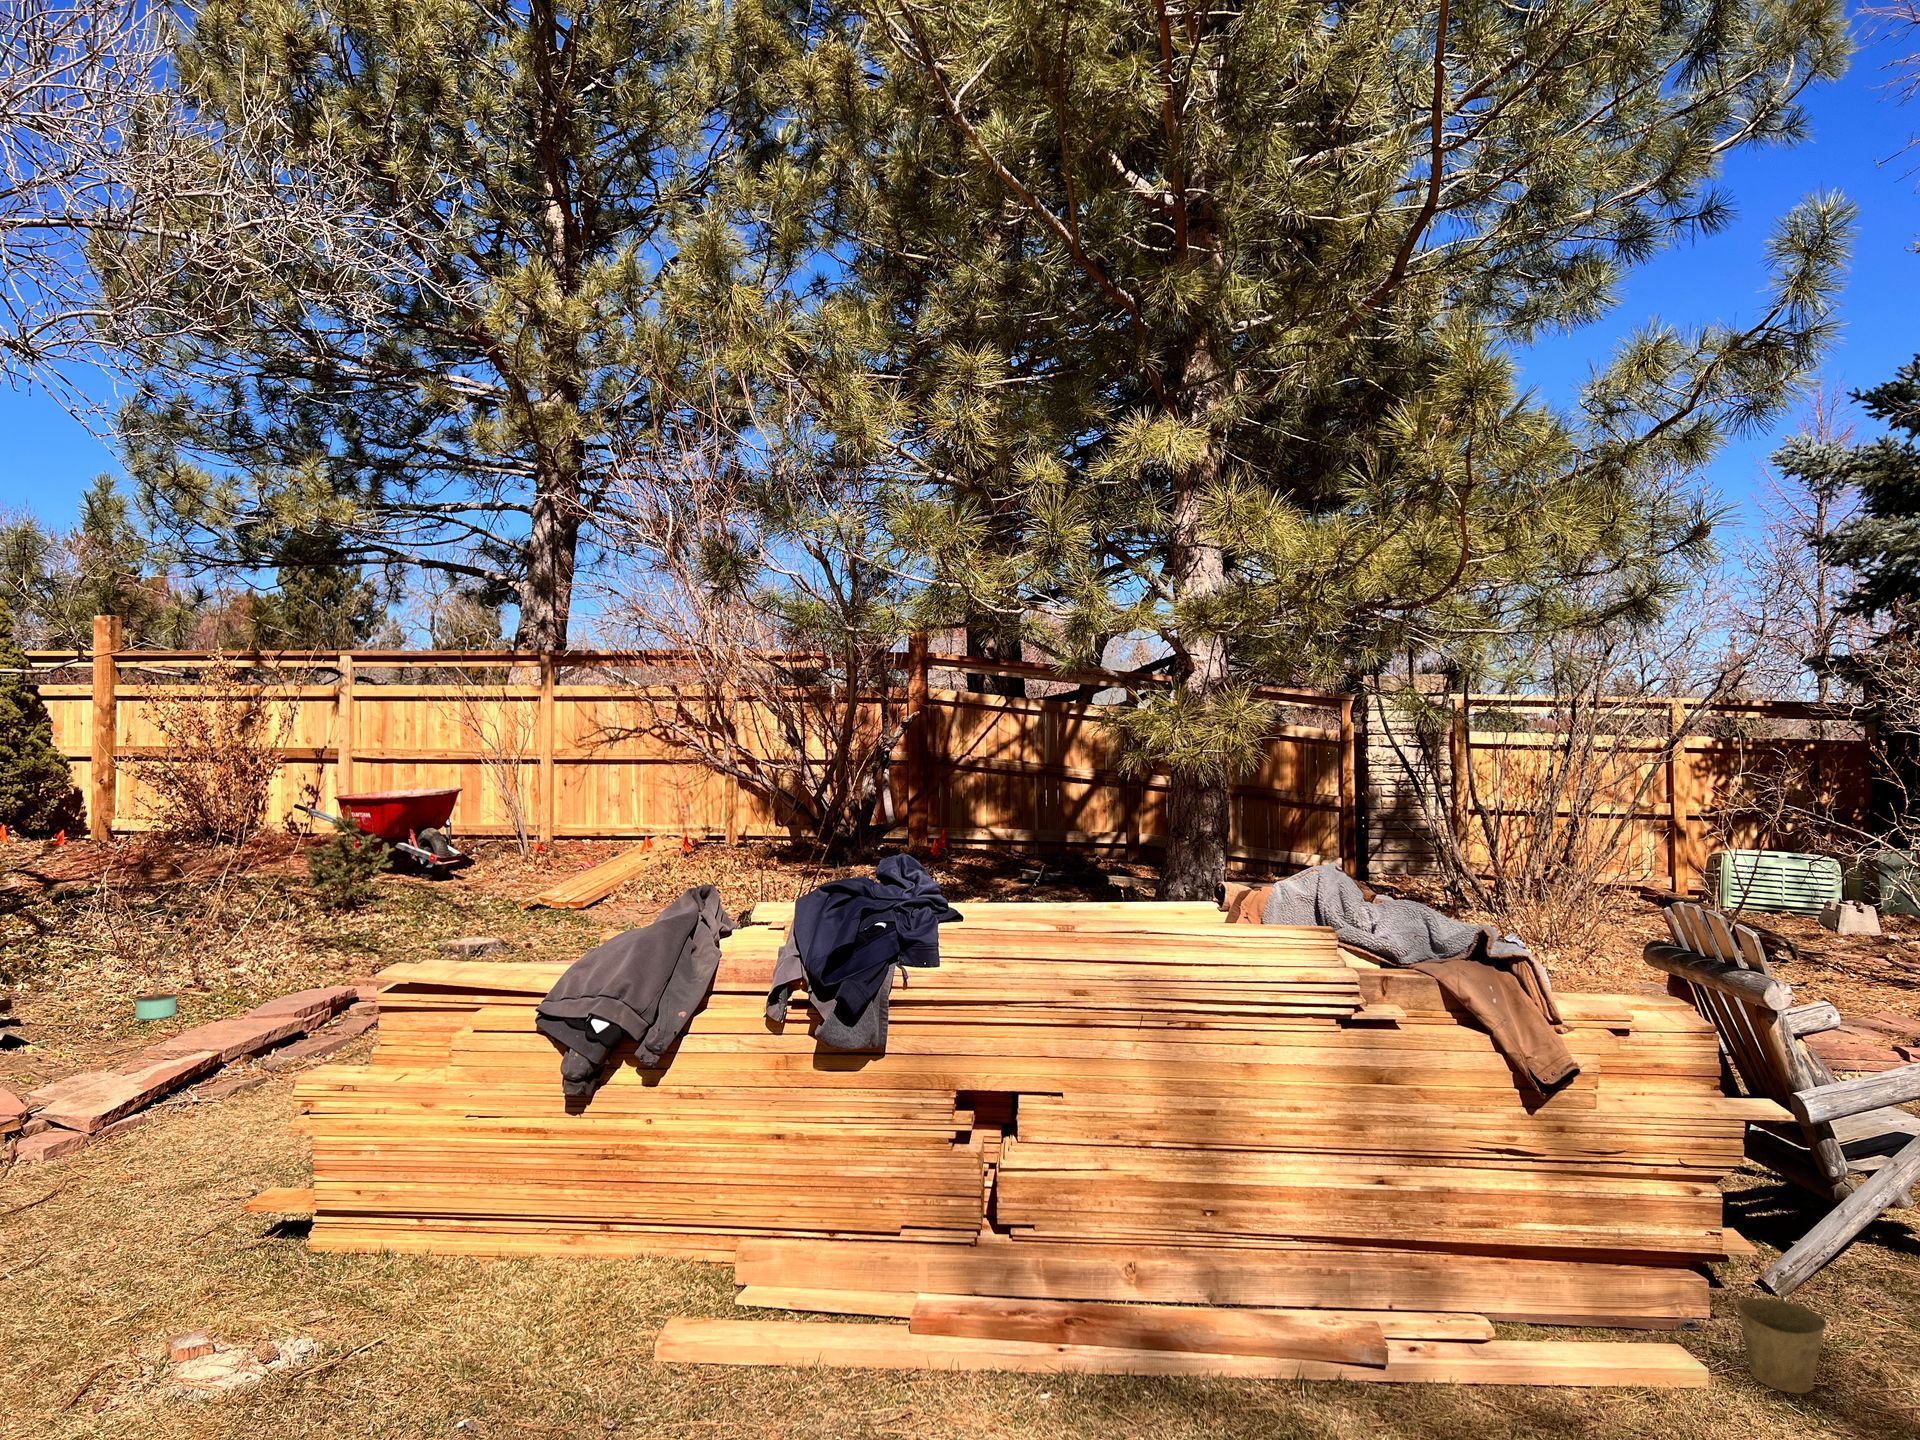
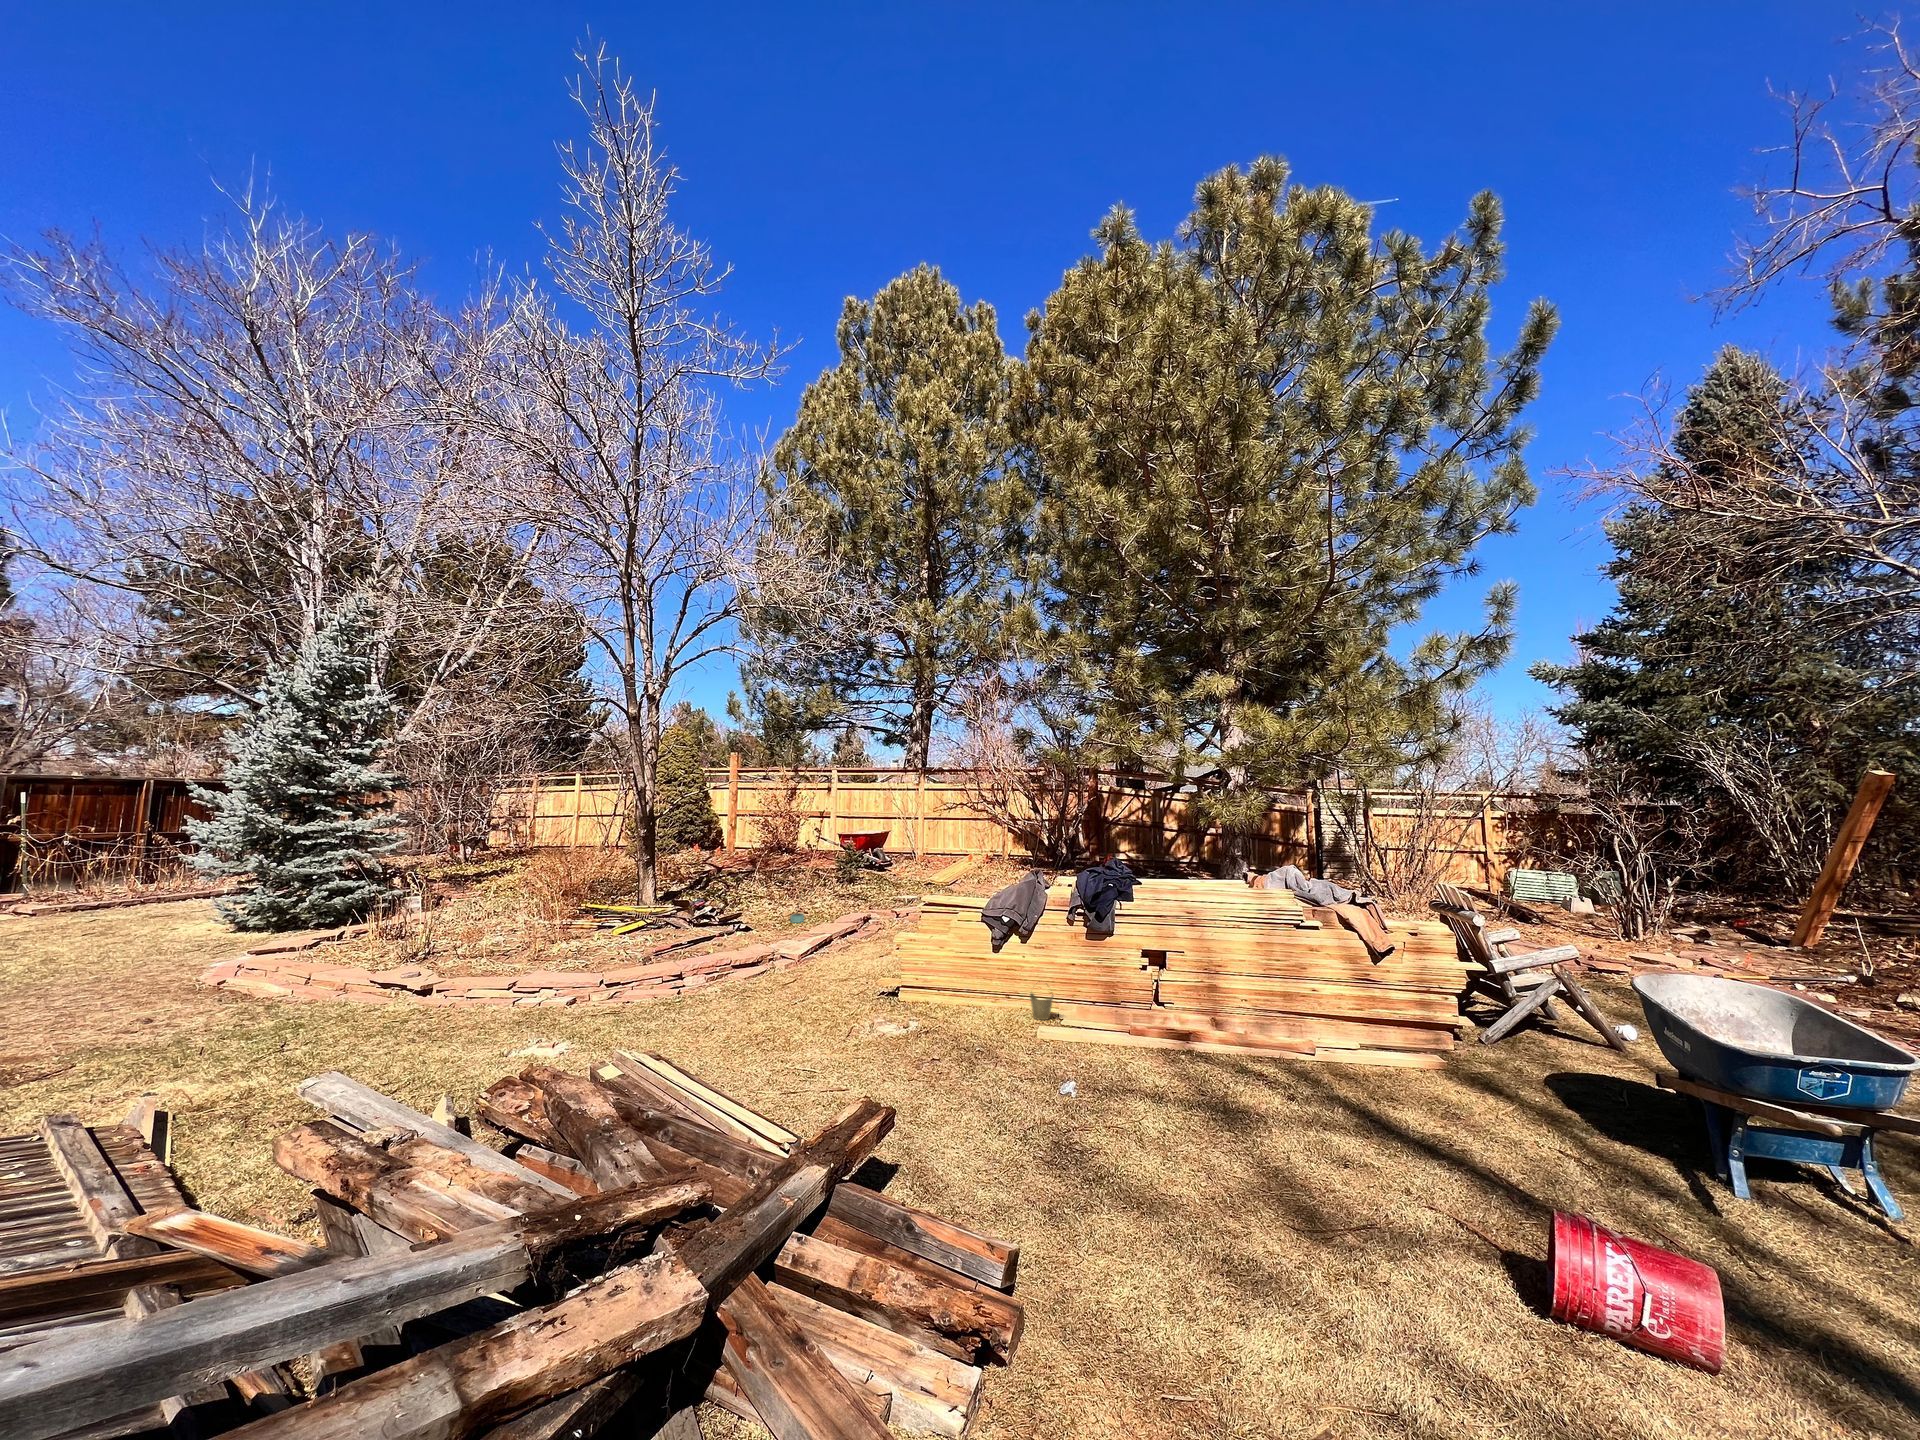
bucket: present [1737,1276,1827,1393] -> present [1030,993,1053,1020]

